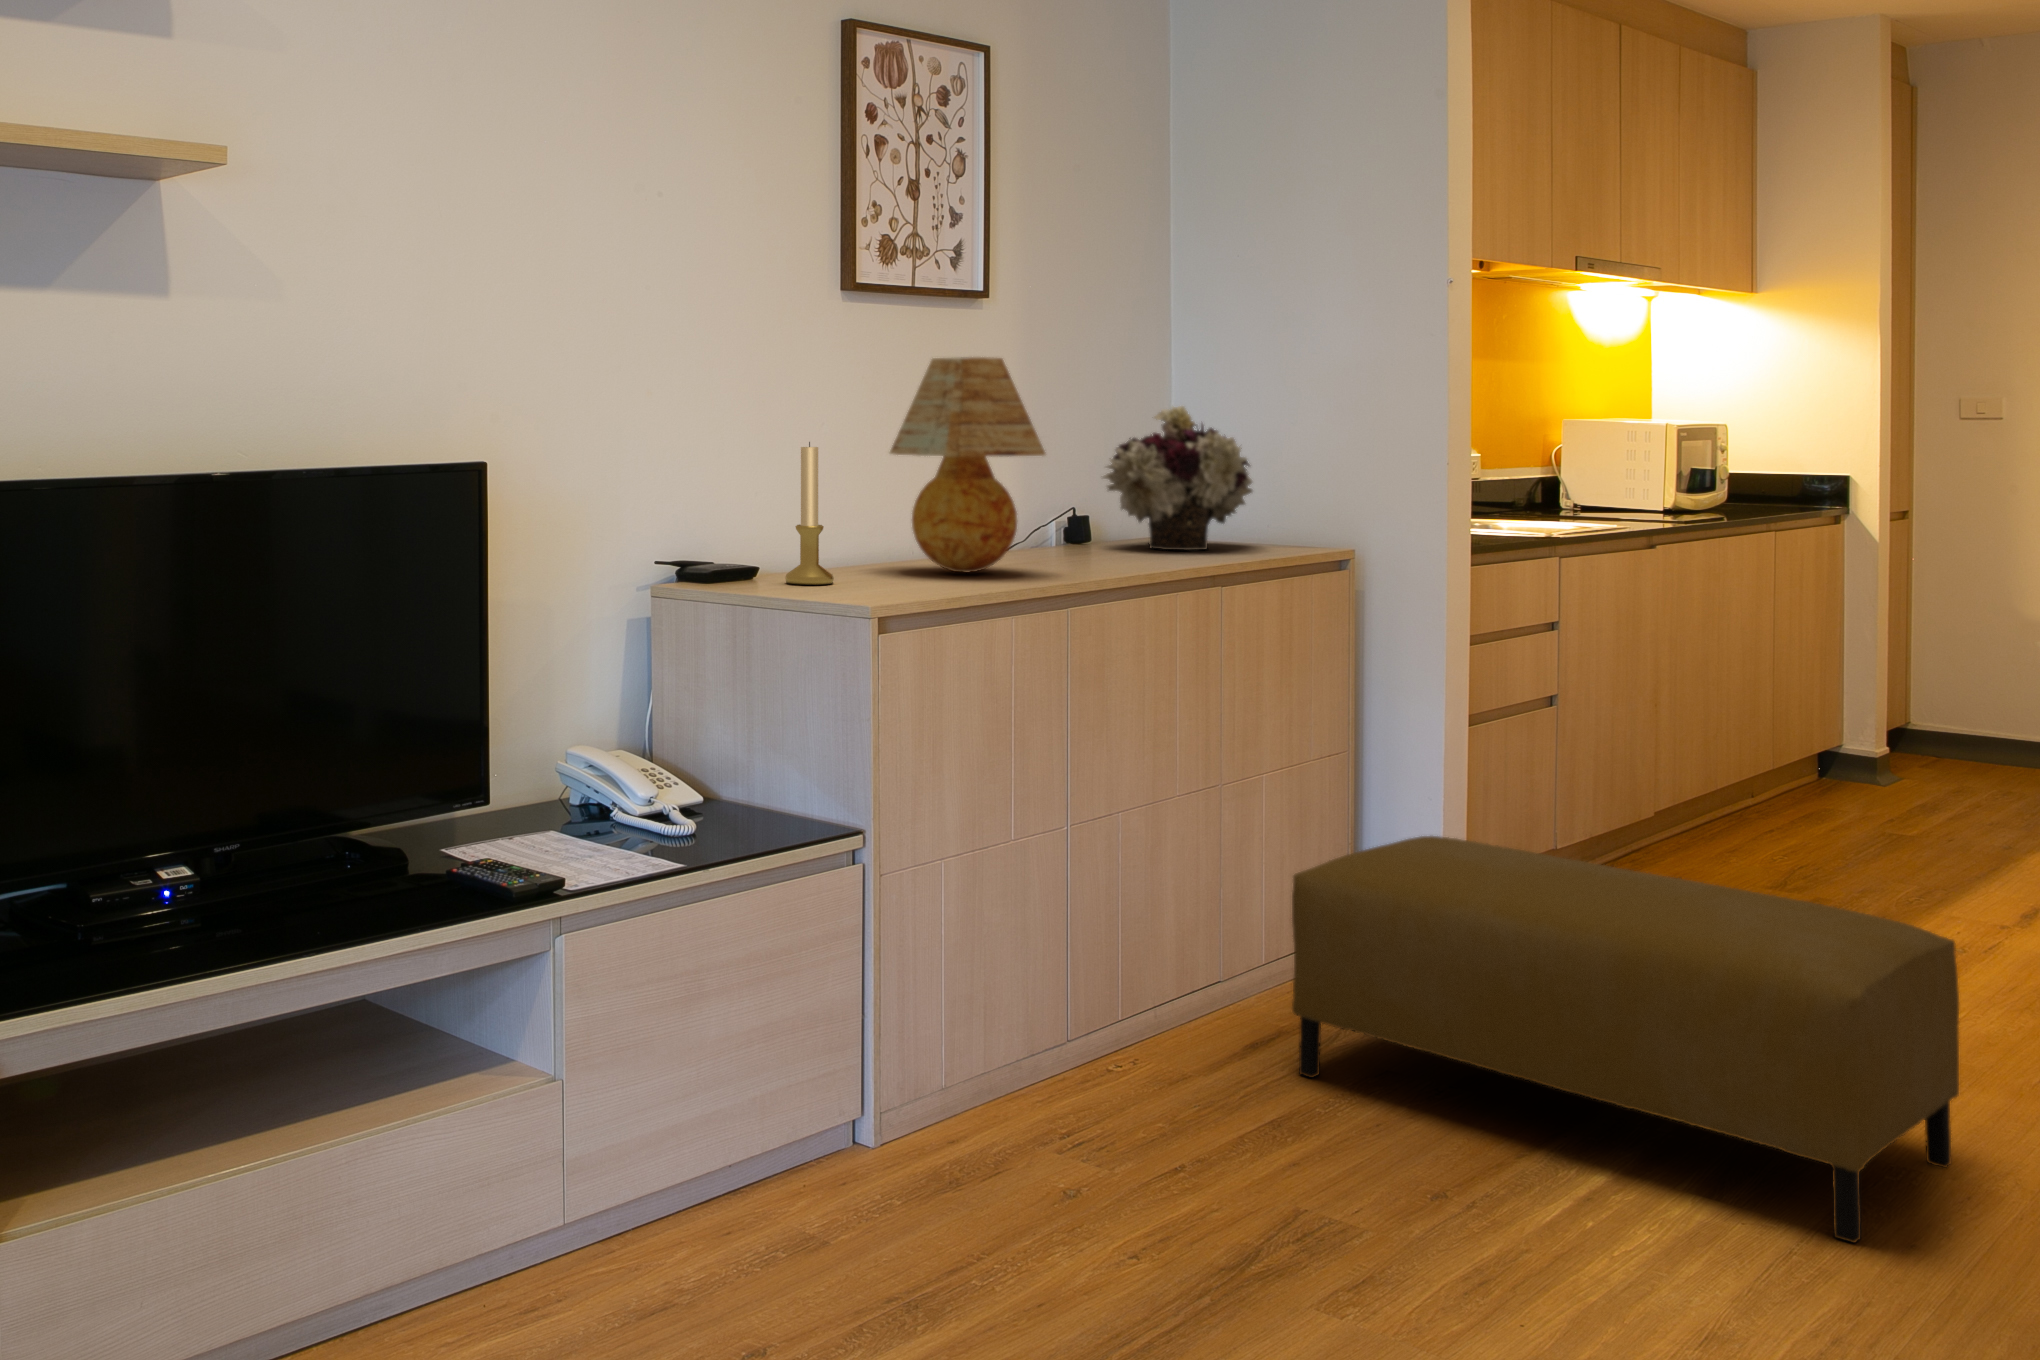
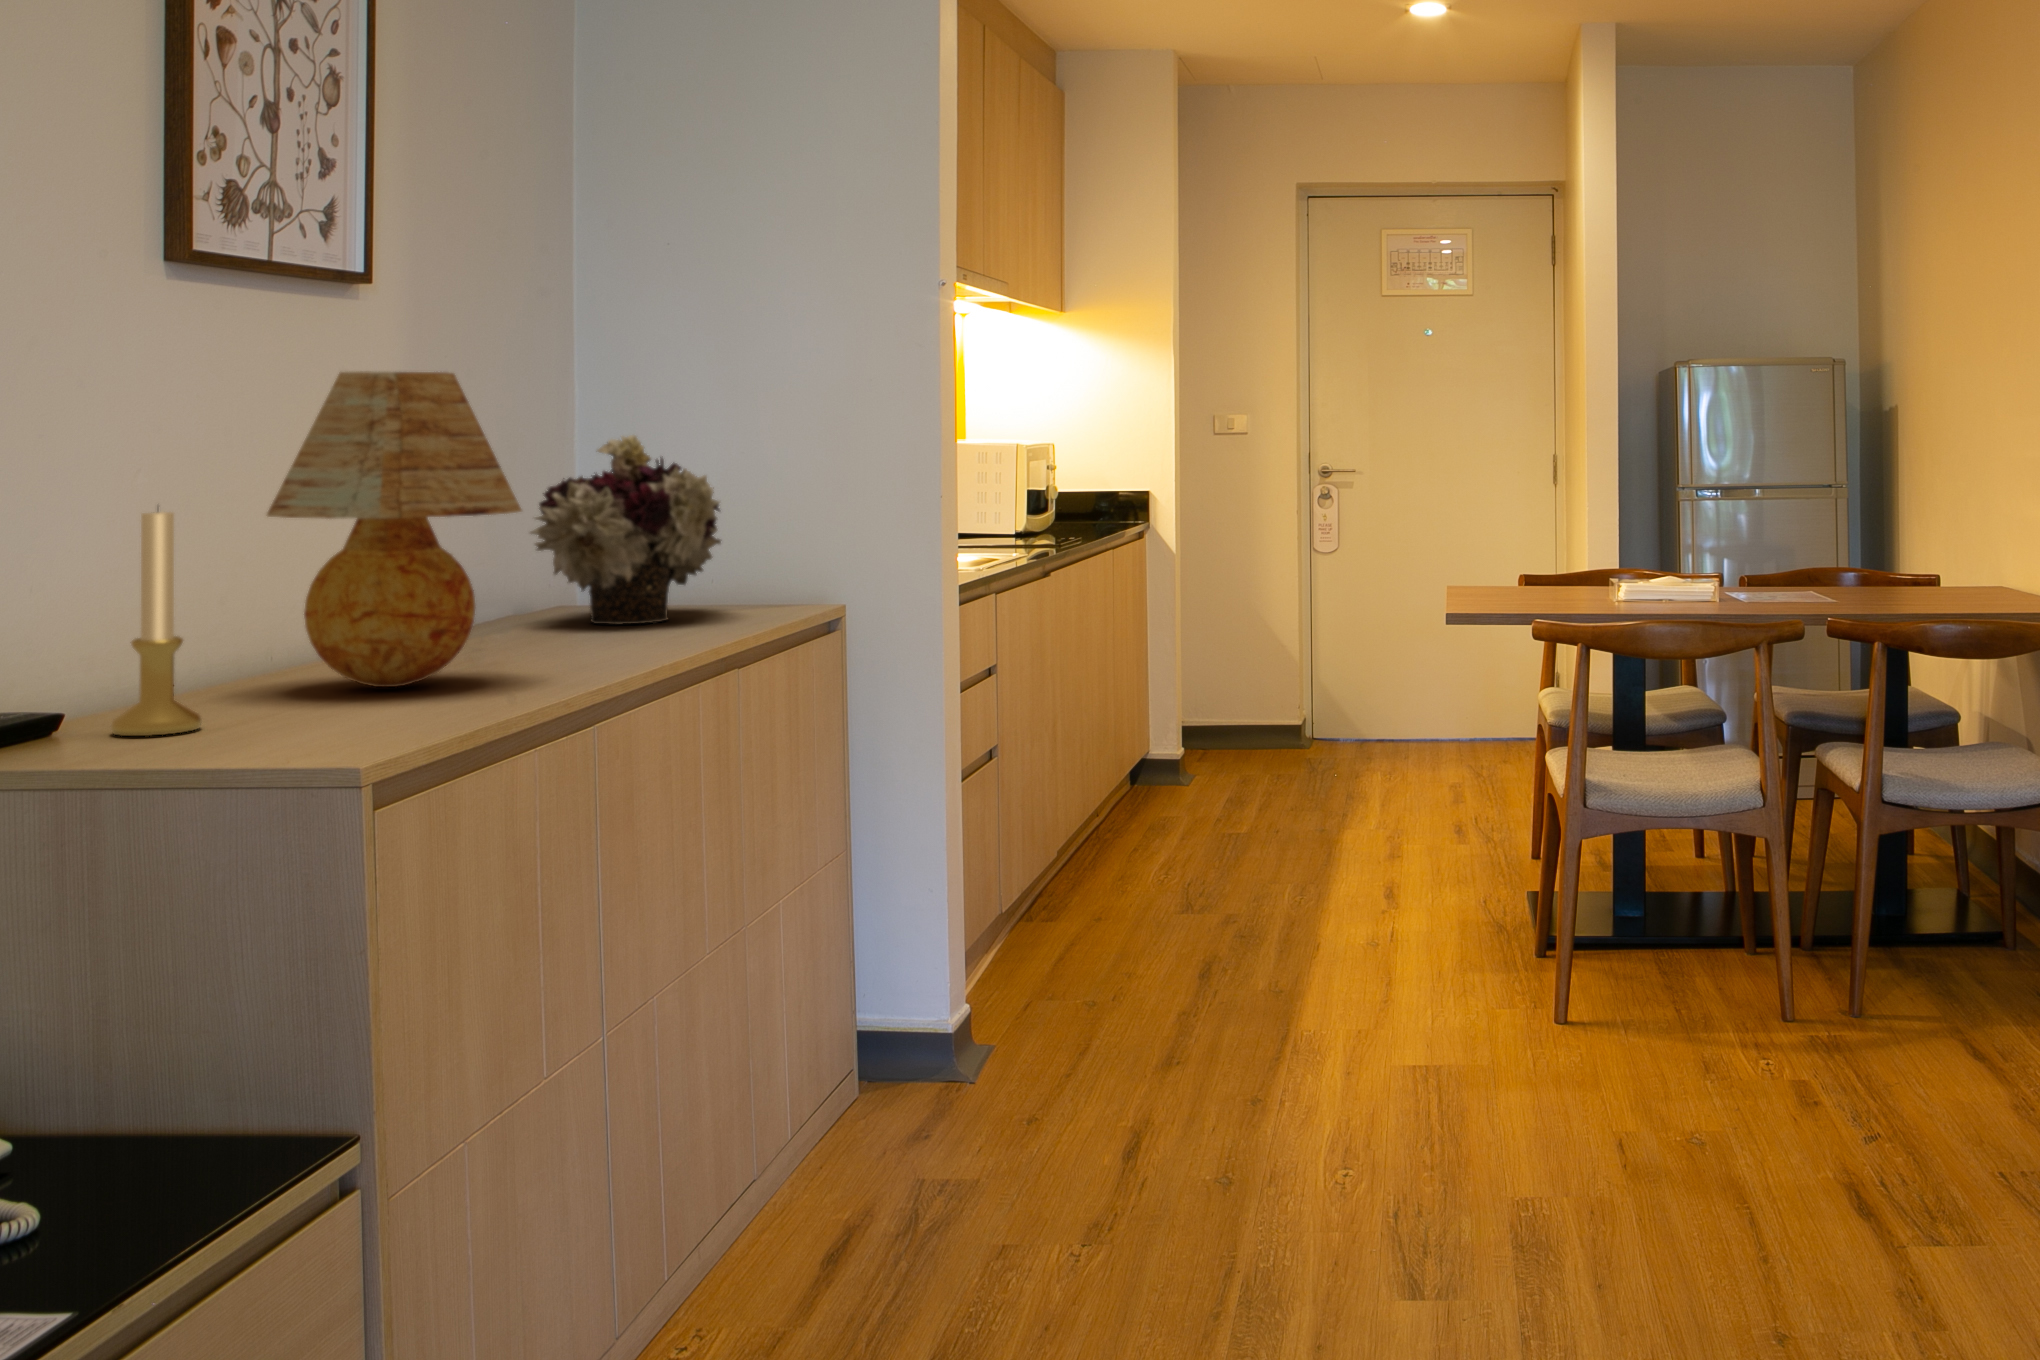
ottoman: present [1292,836,1959,1243] -> none [845,940,1477,1293]

